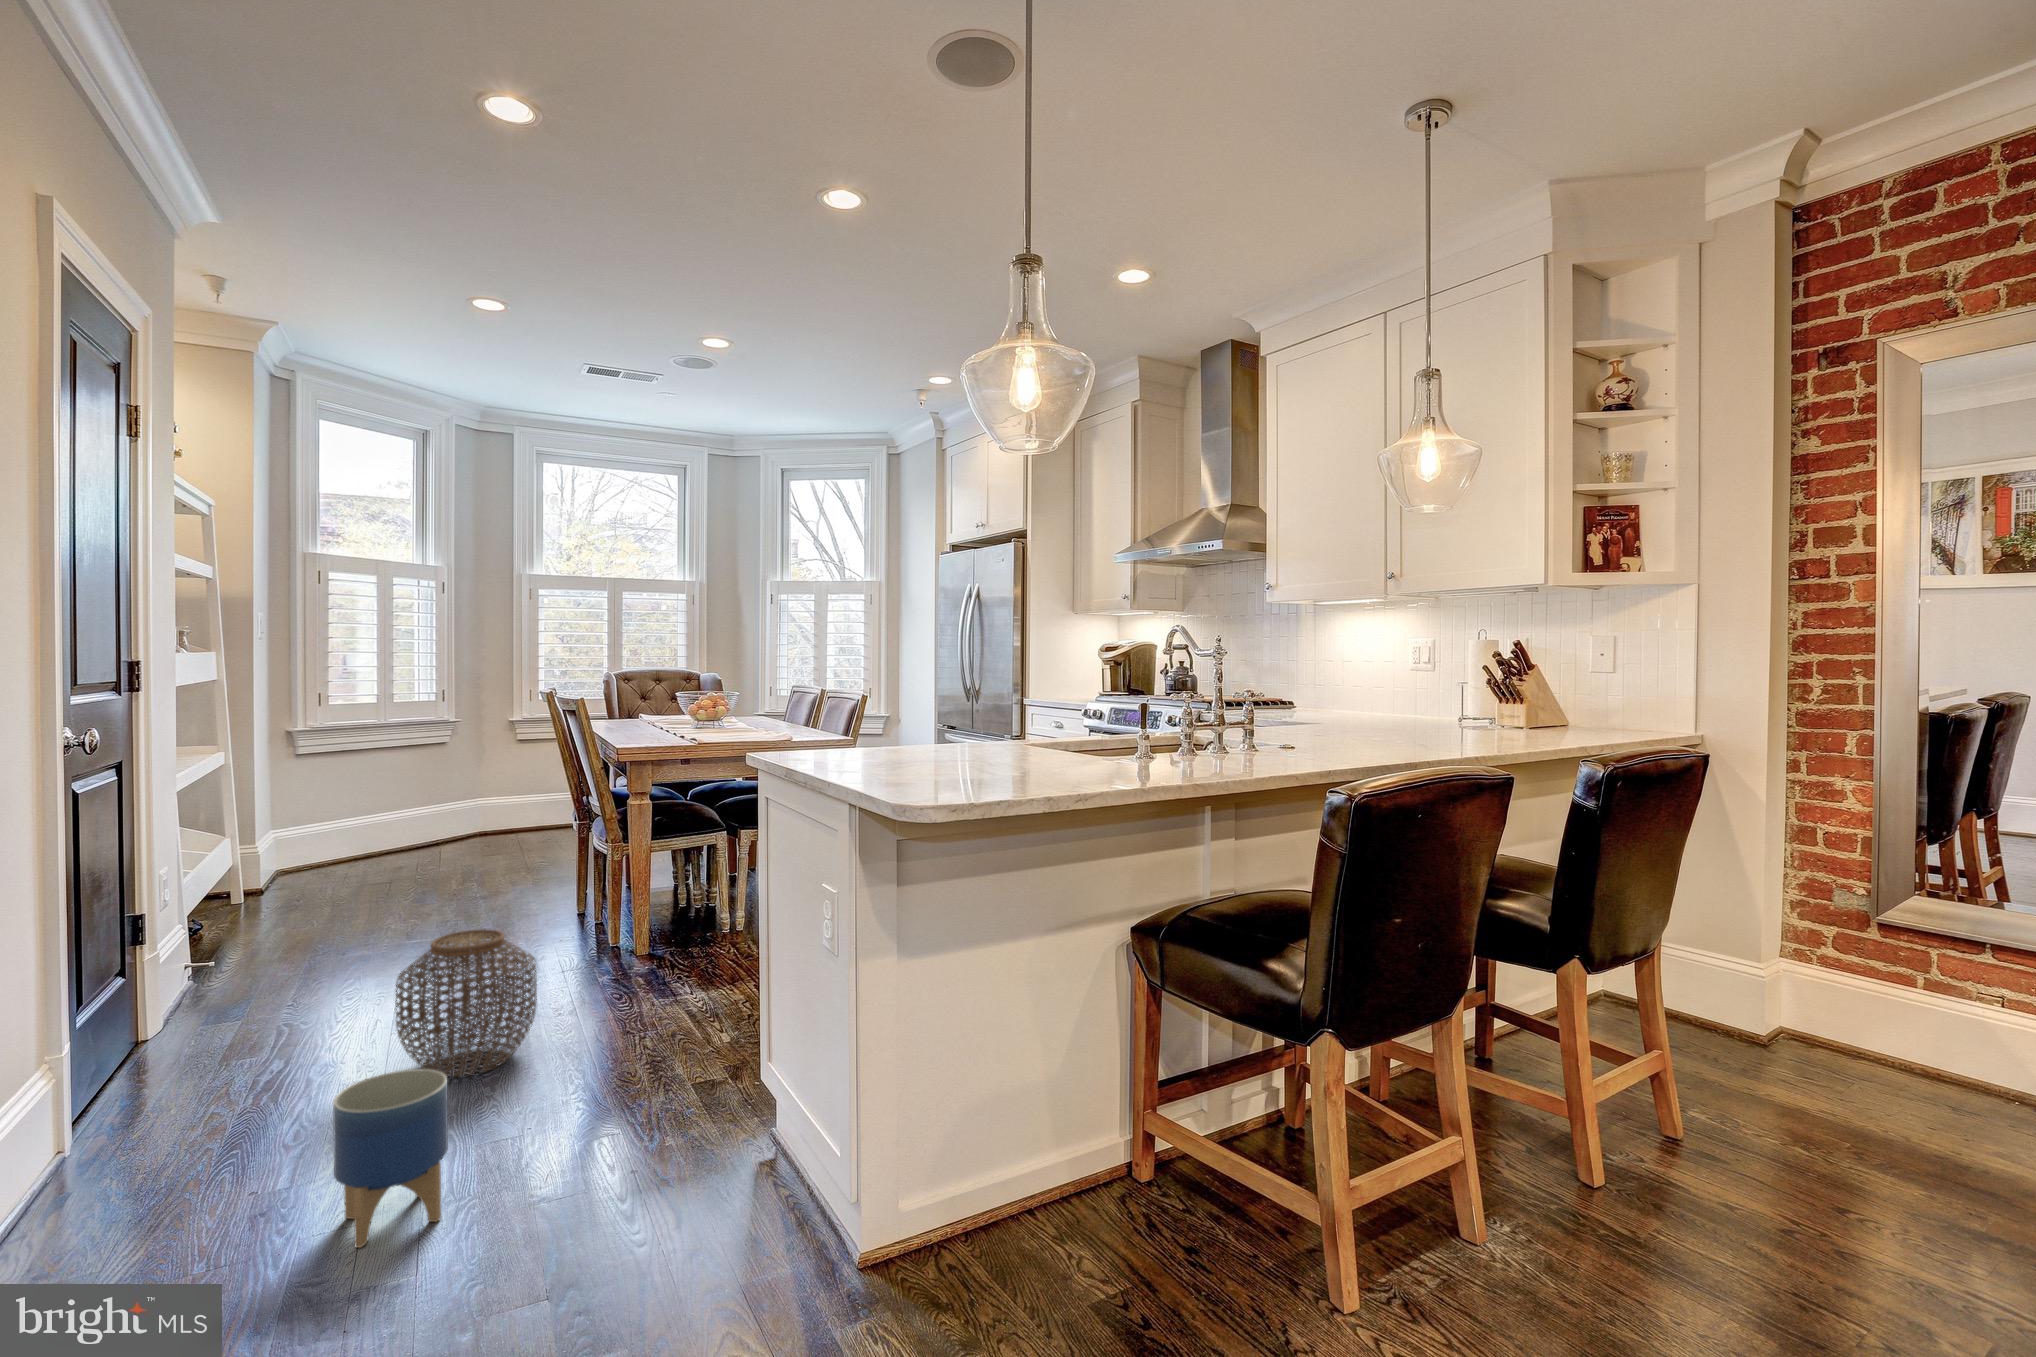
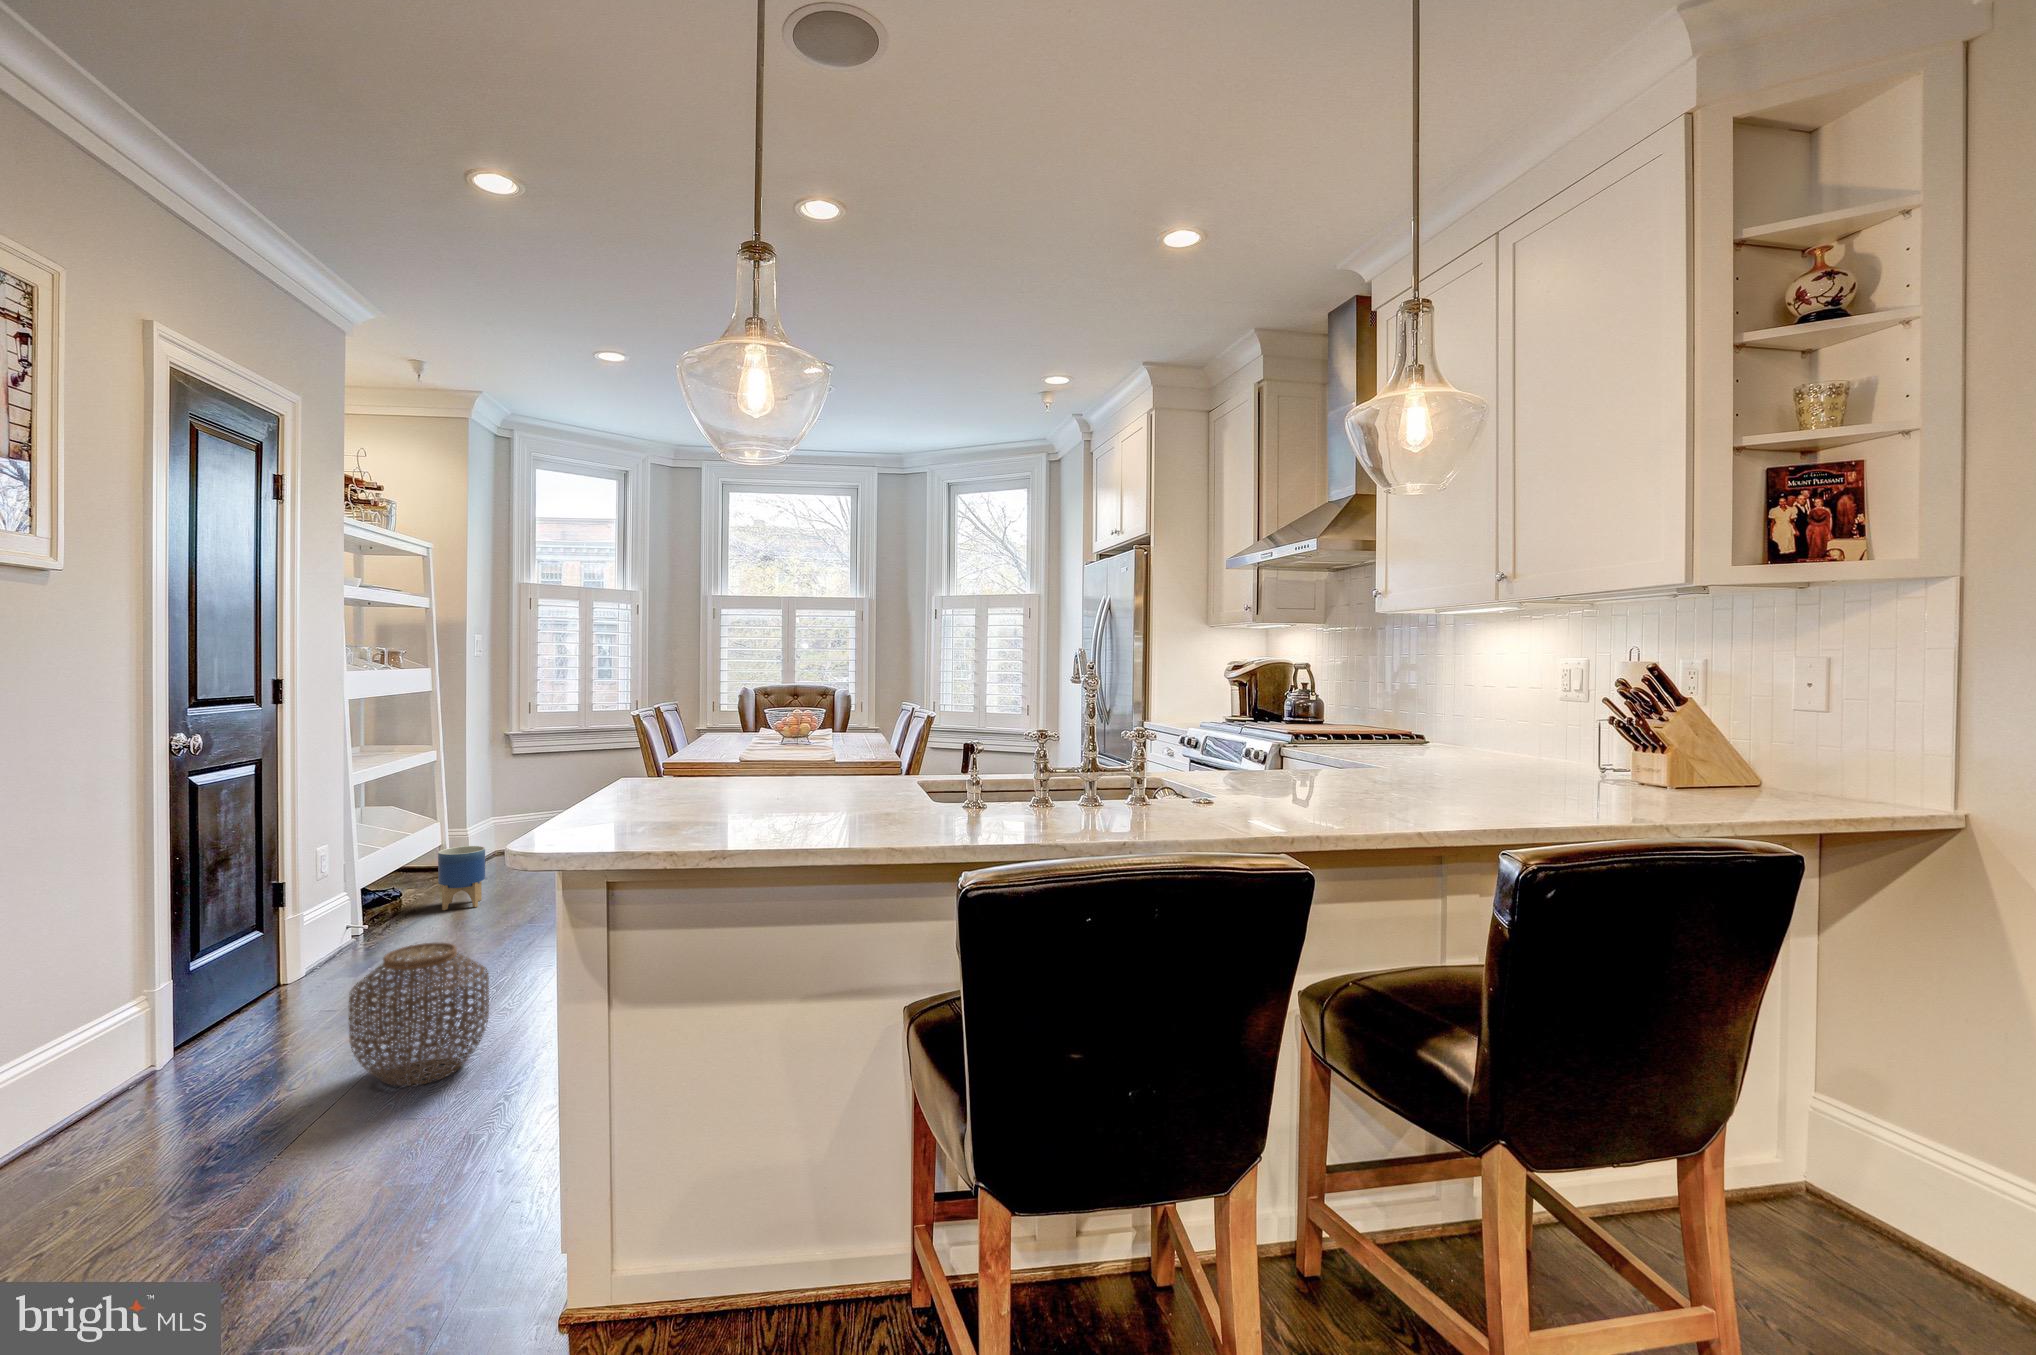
planter: present [333,1069,448,1248] -> present [438,846,485,910]

